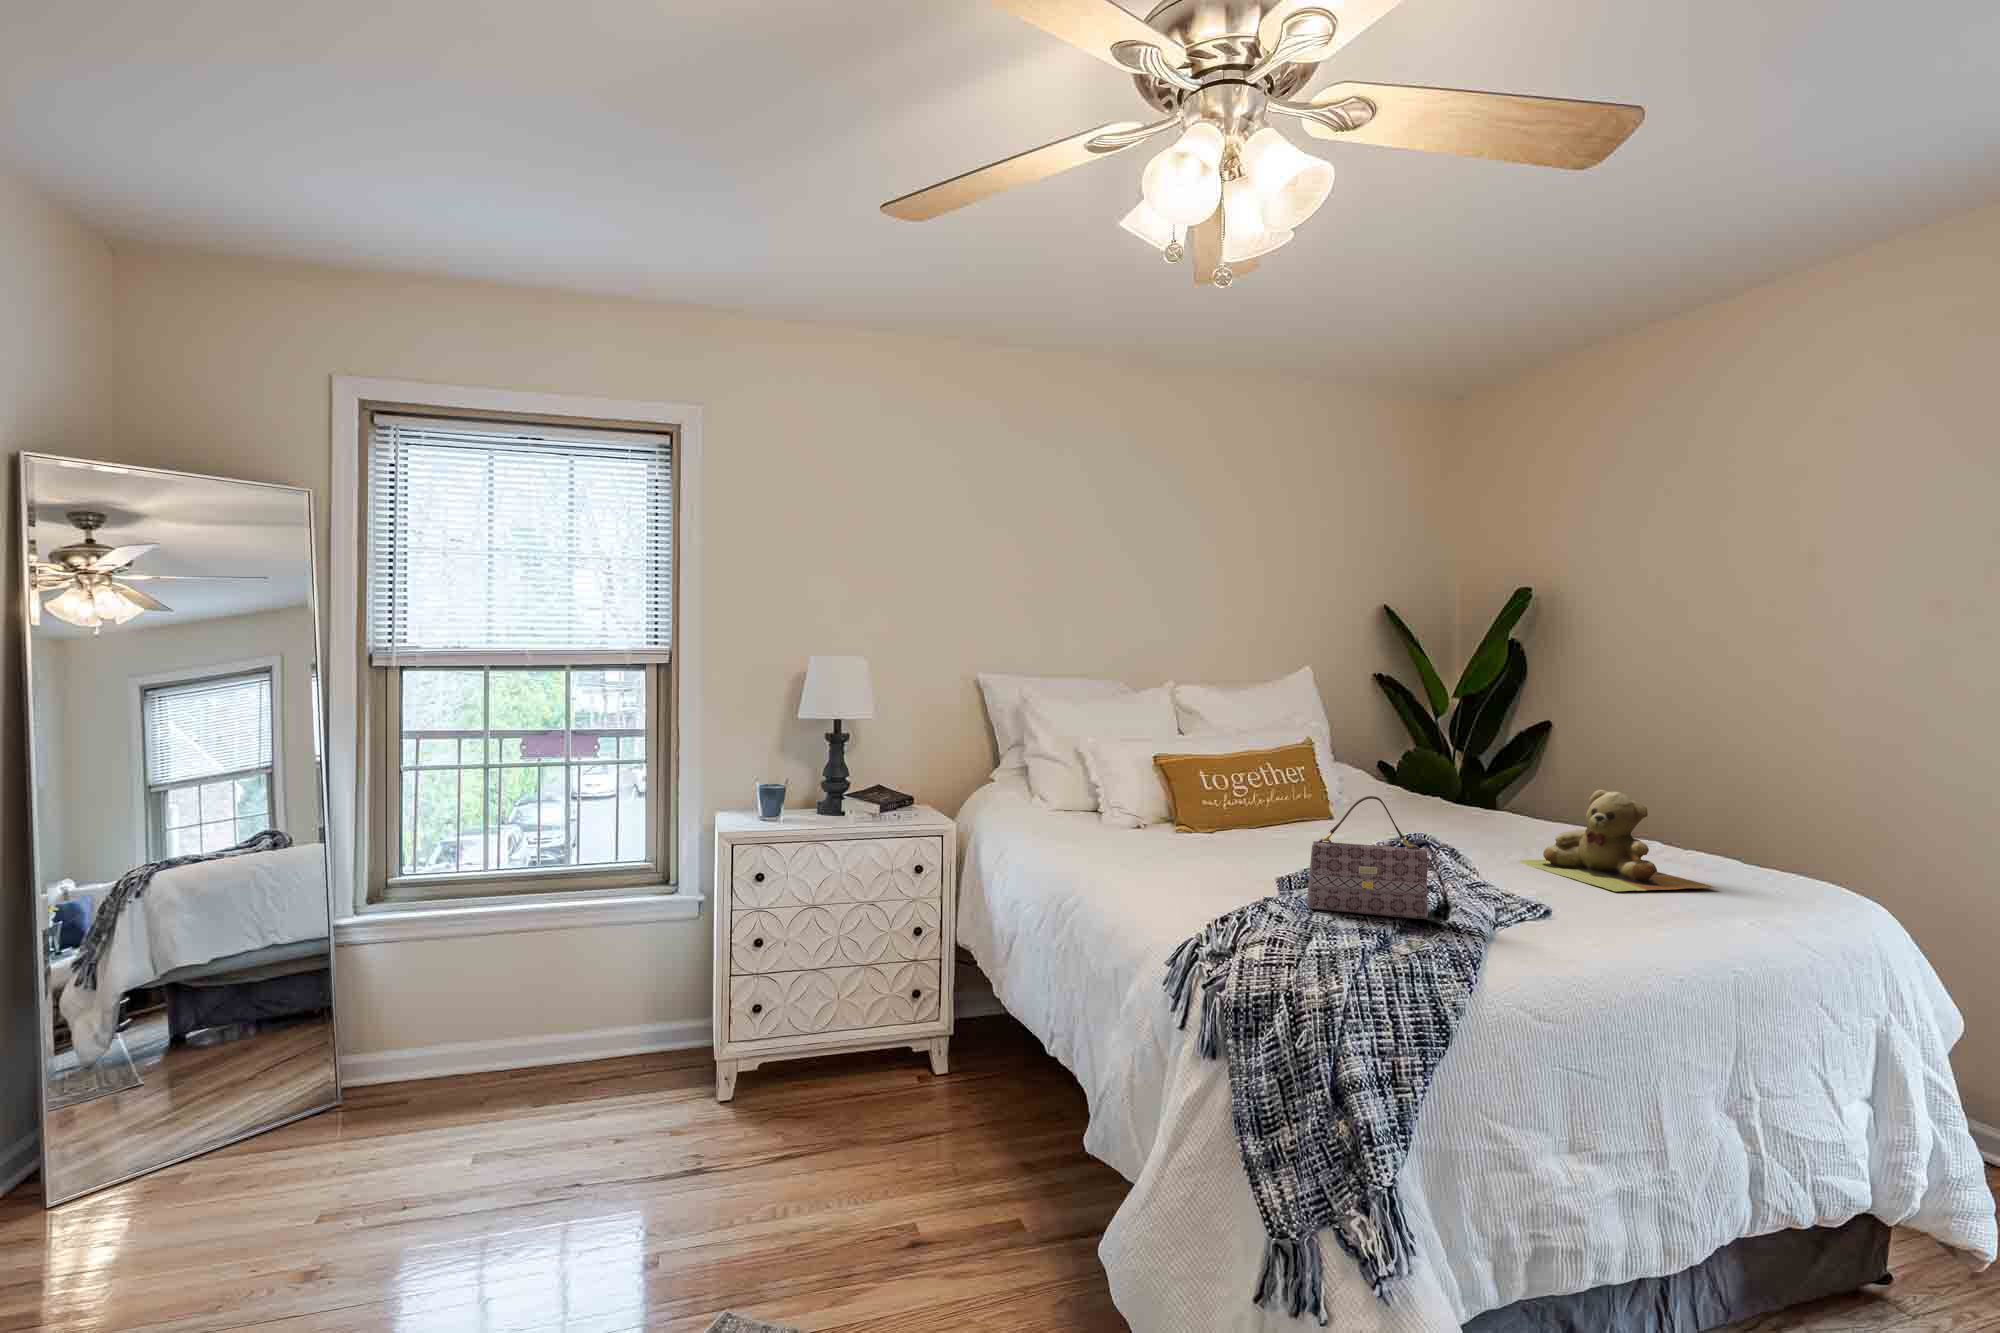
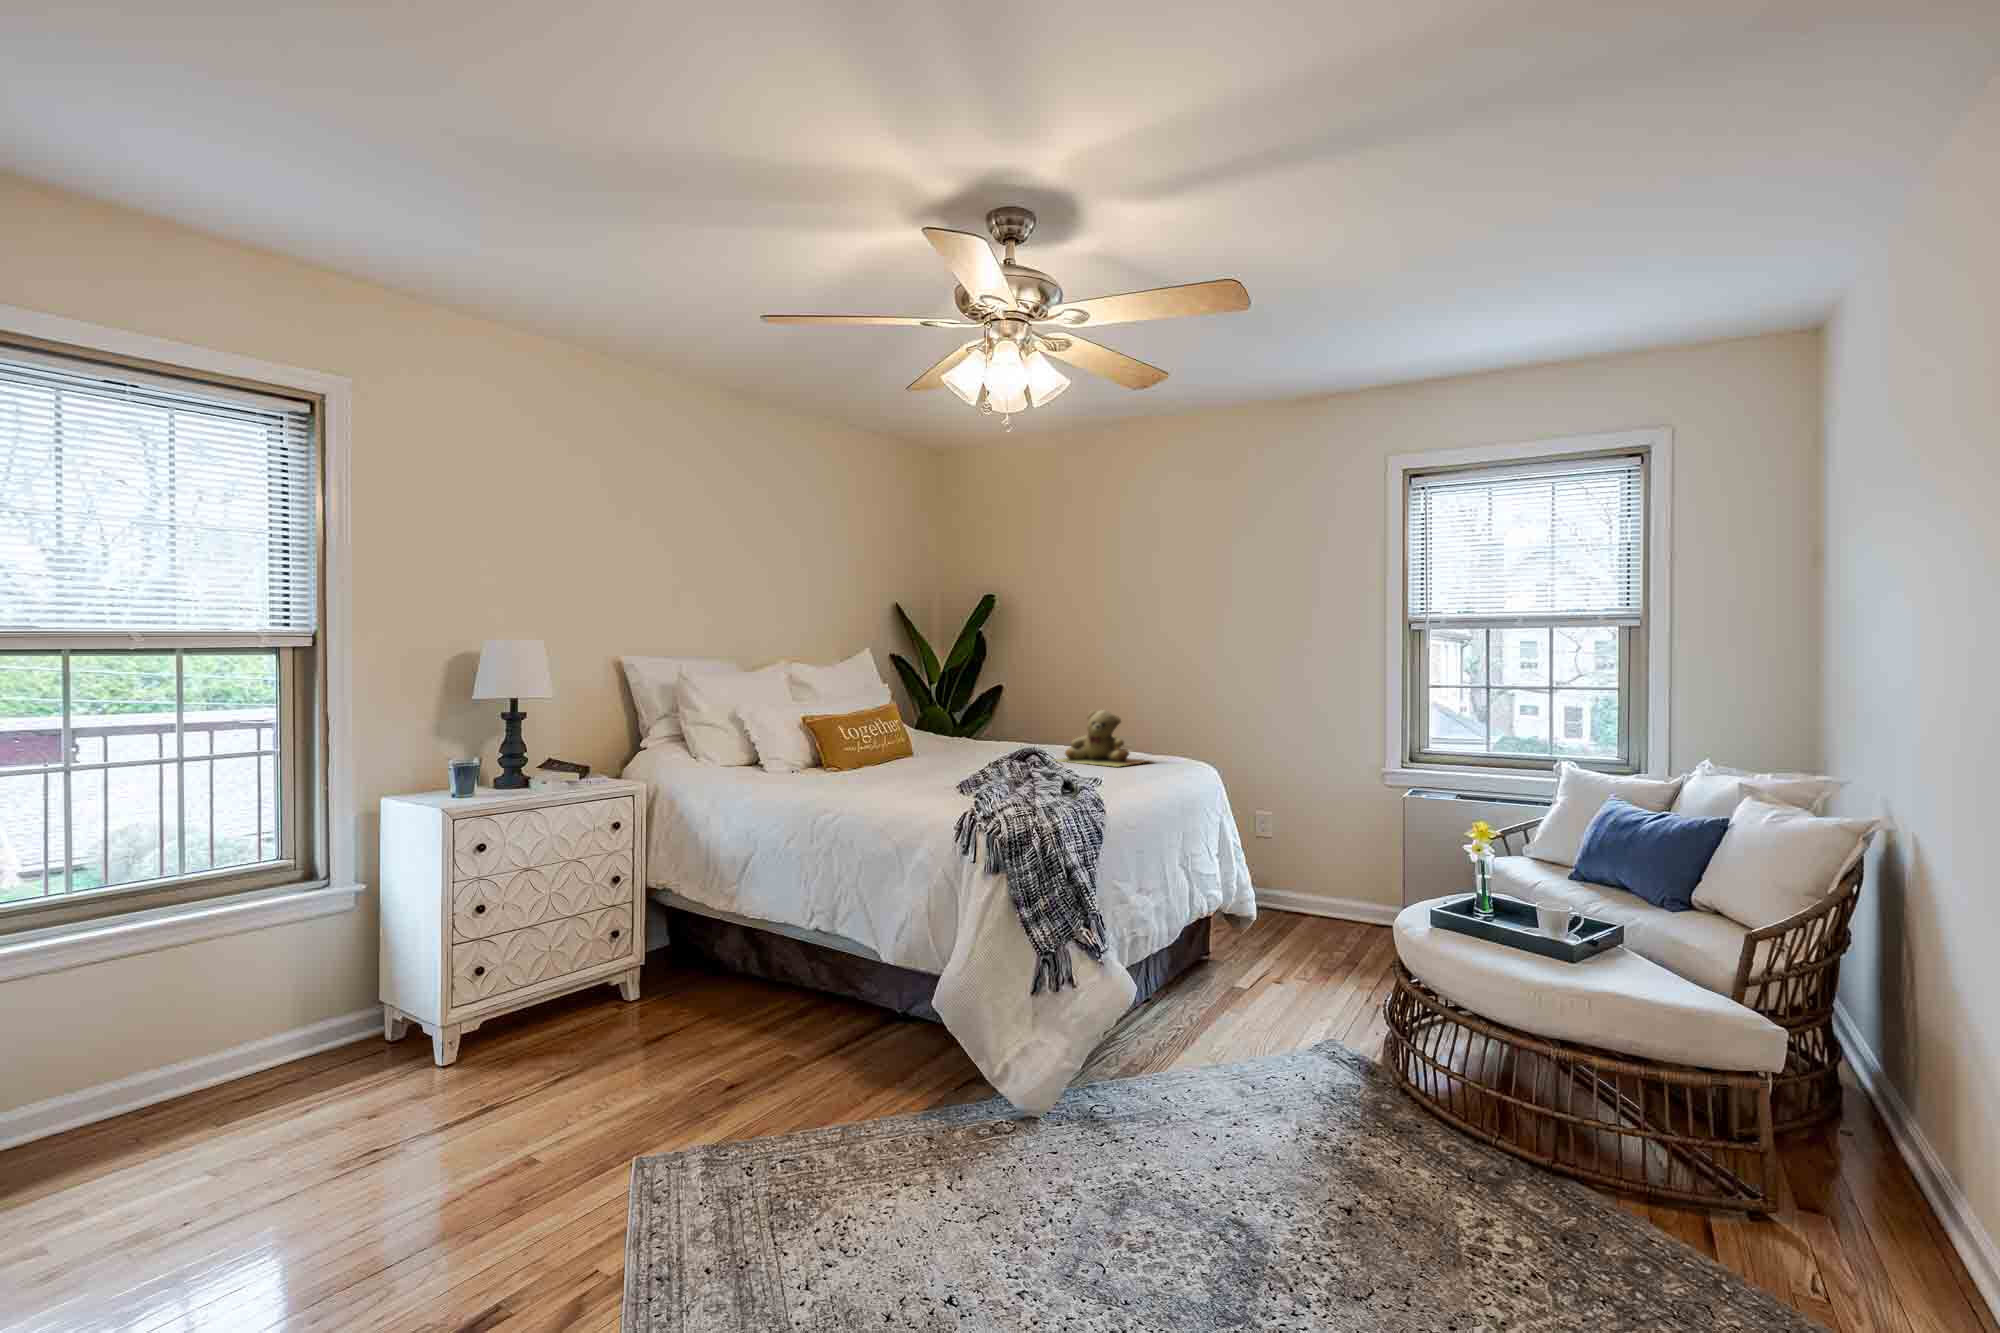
handbag: present [1307,796,1428,919] -> none [991,711,1061,788]

